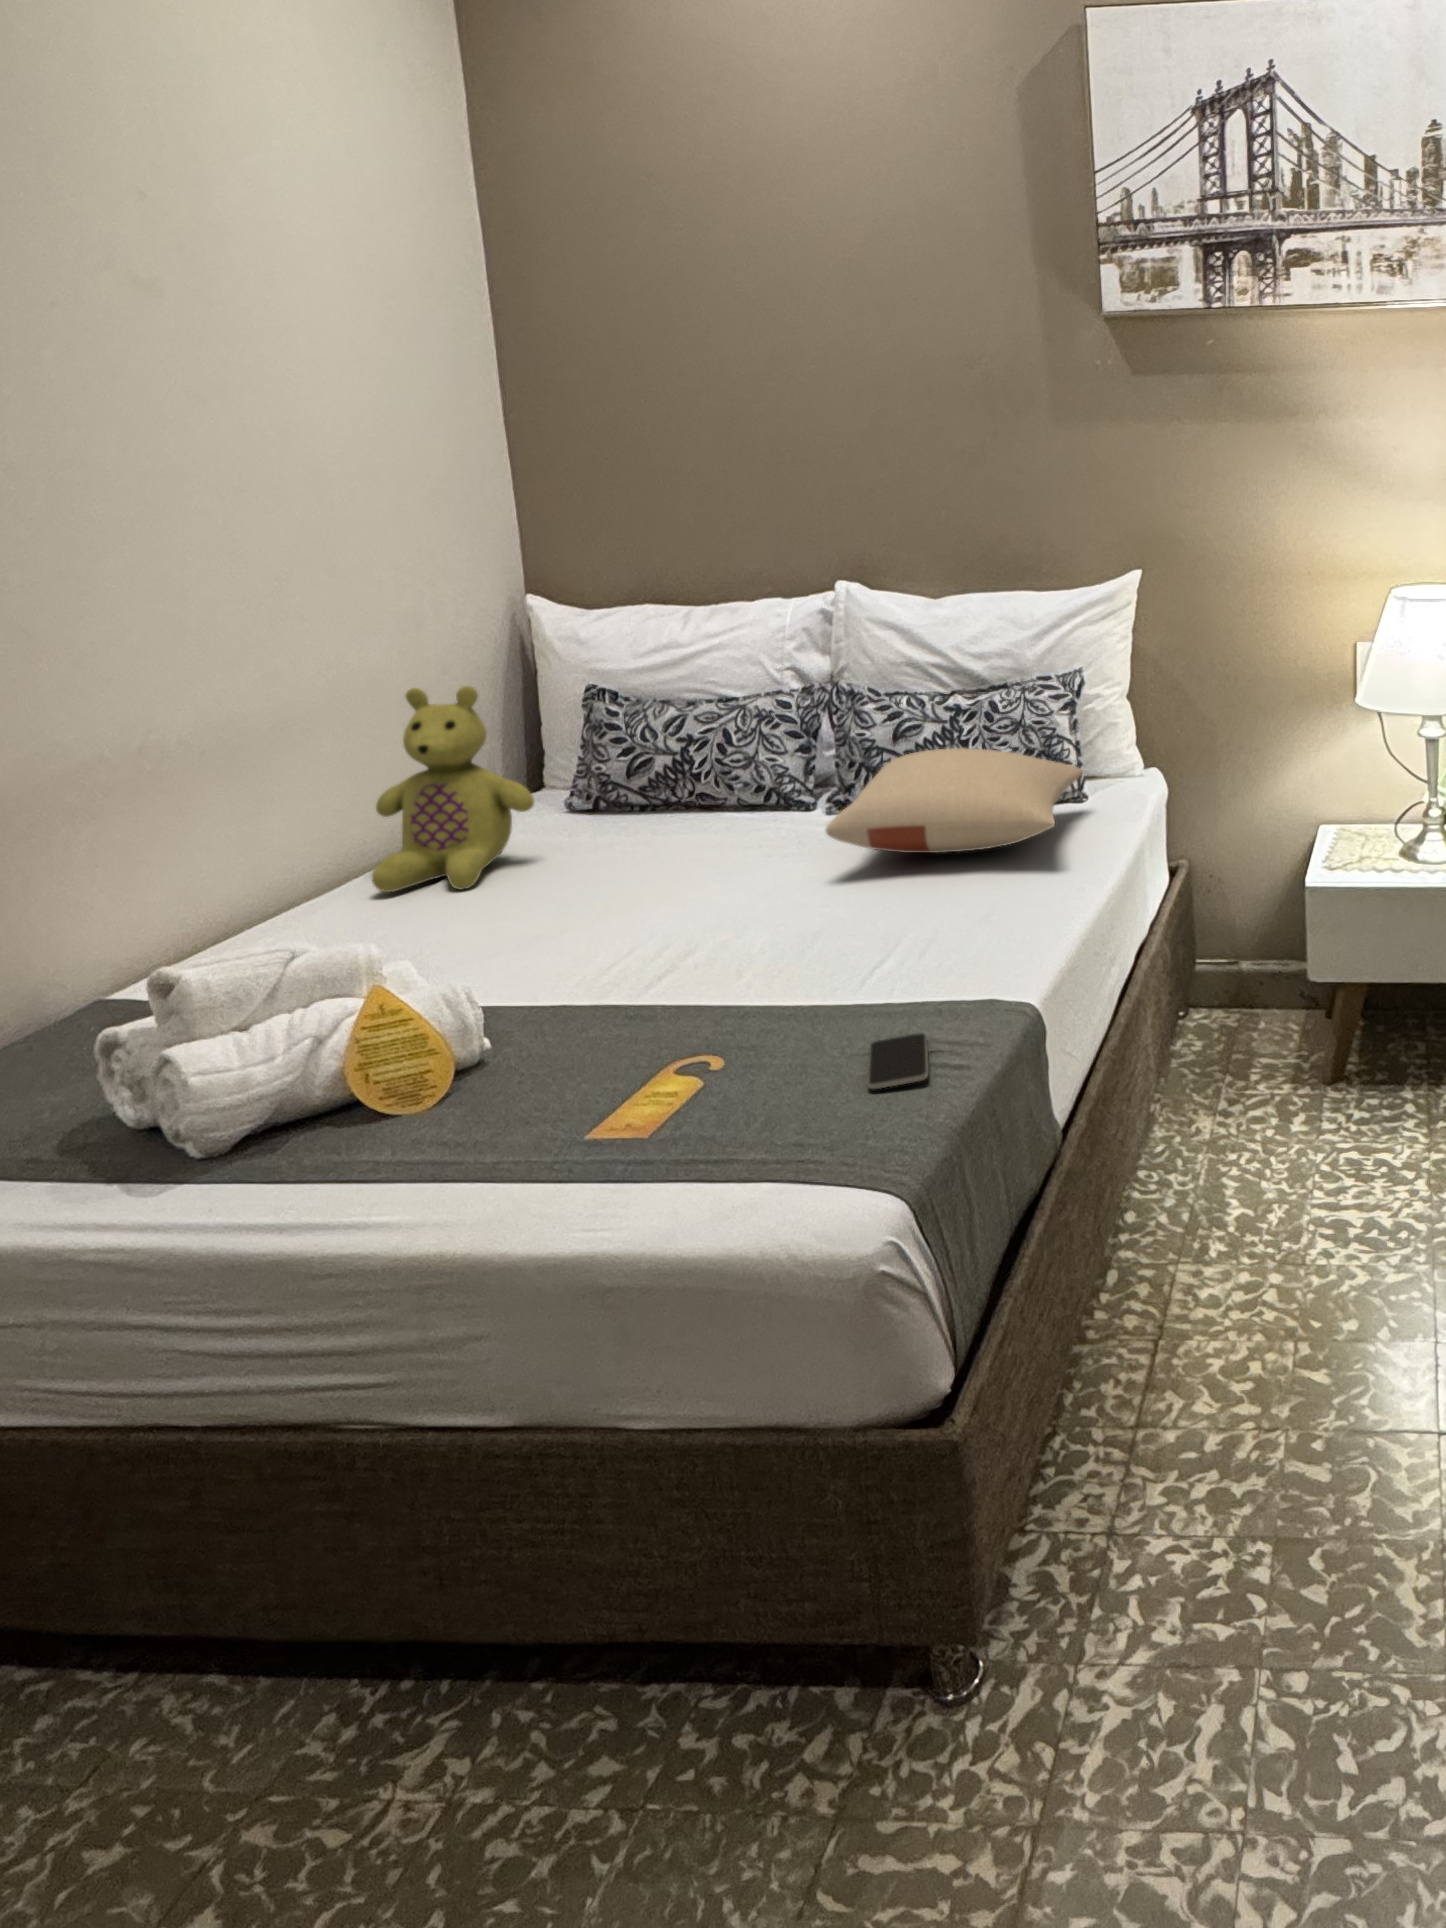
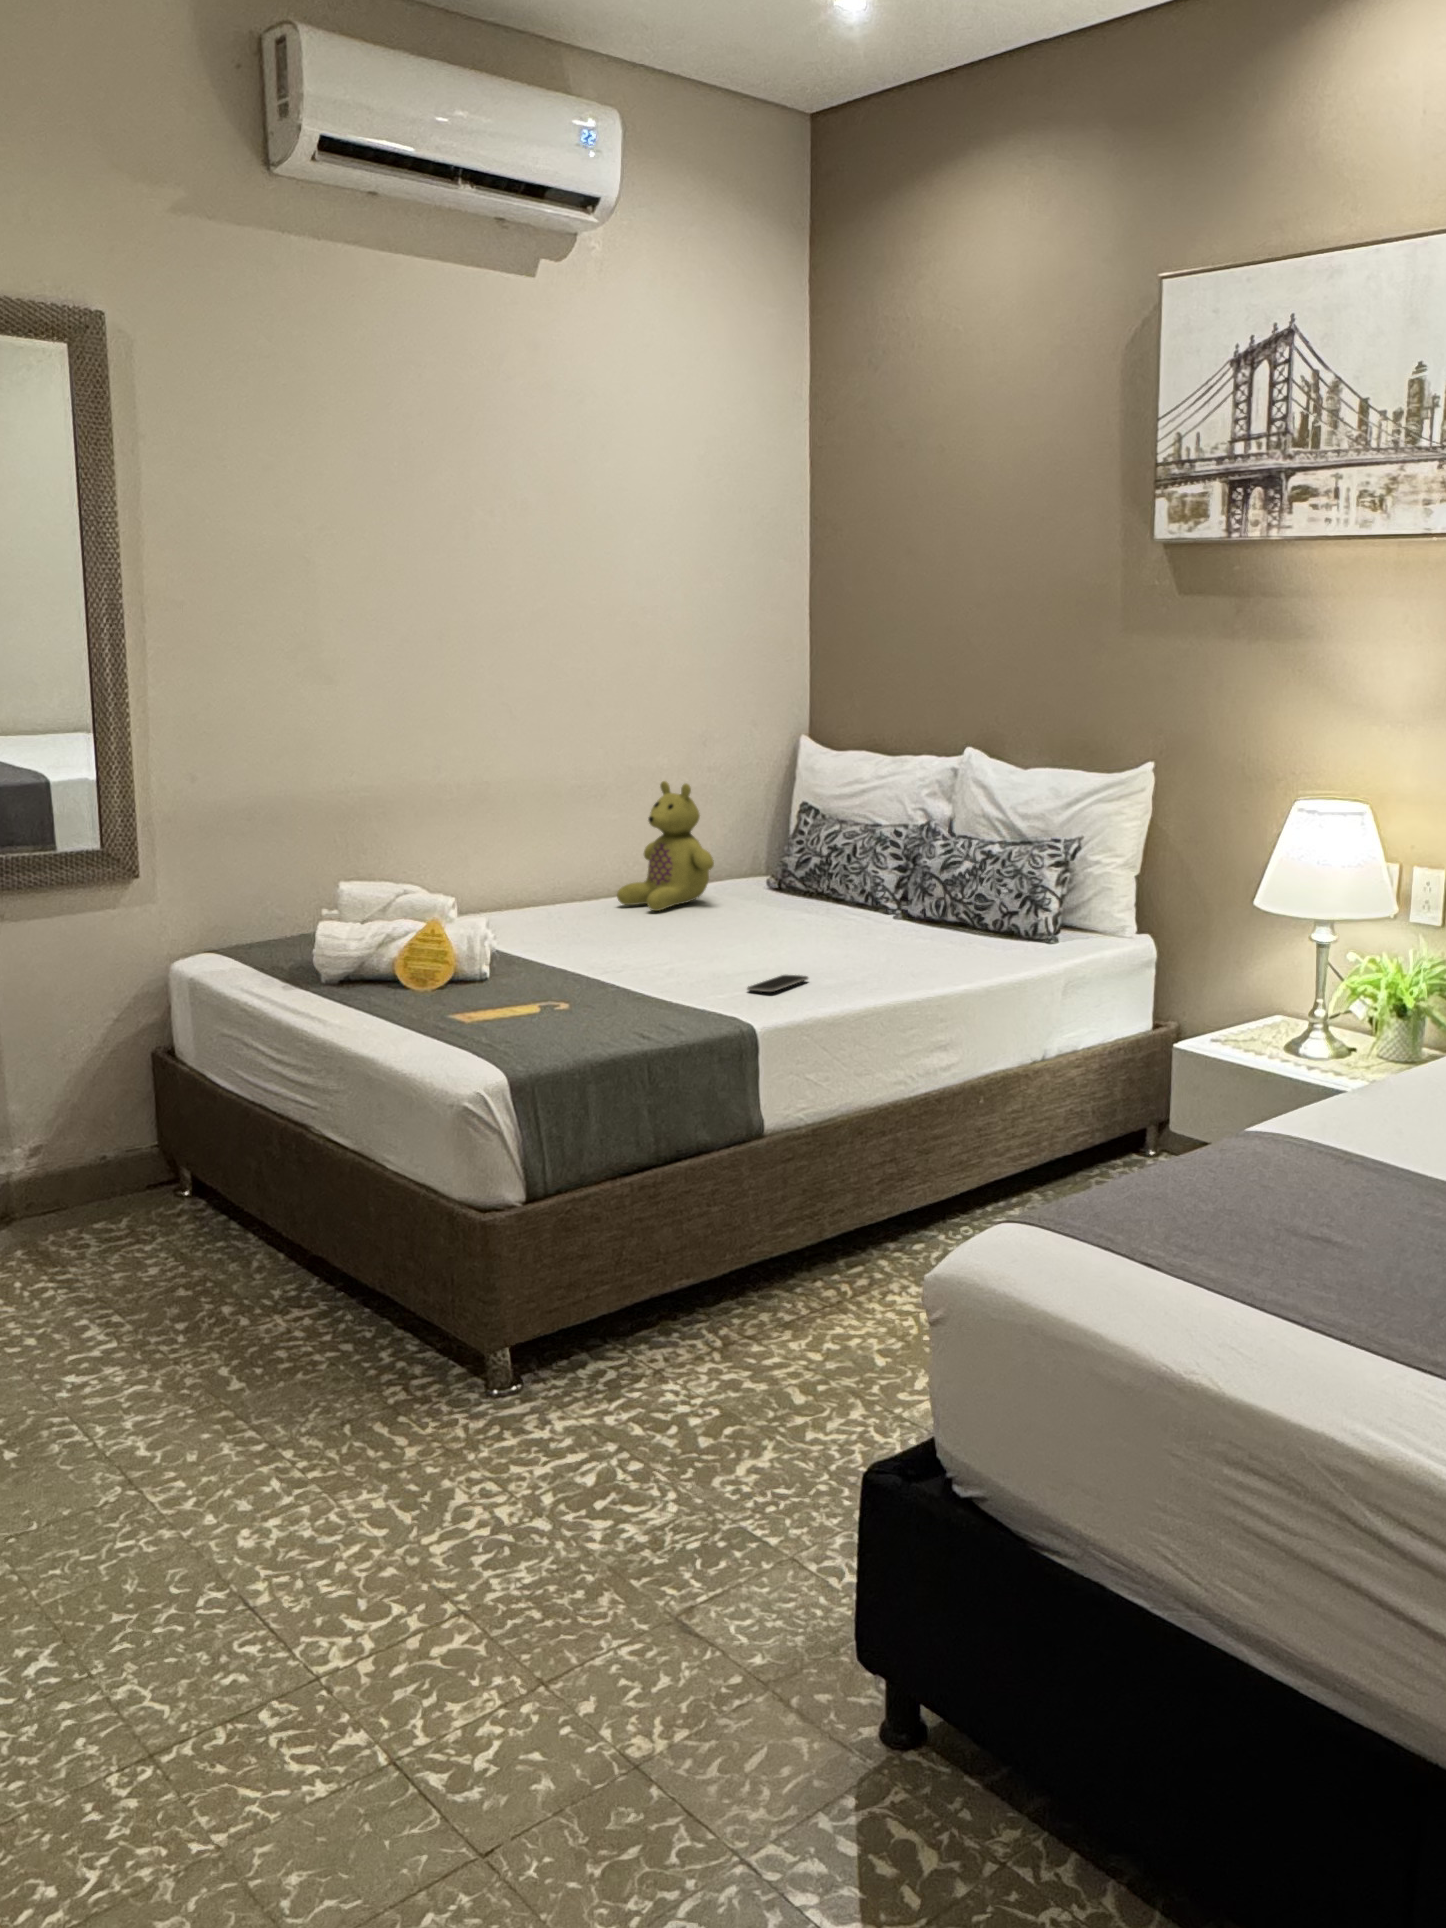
pillow: present [825,748,1083,853] -> none [799,871,1027,946]
smartphone: present [867,1034,928,1089] -> present [747,975,808,992]

